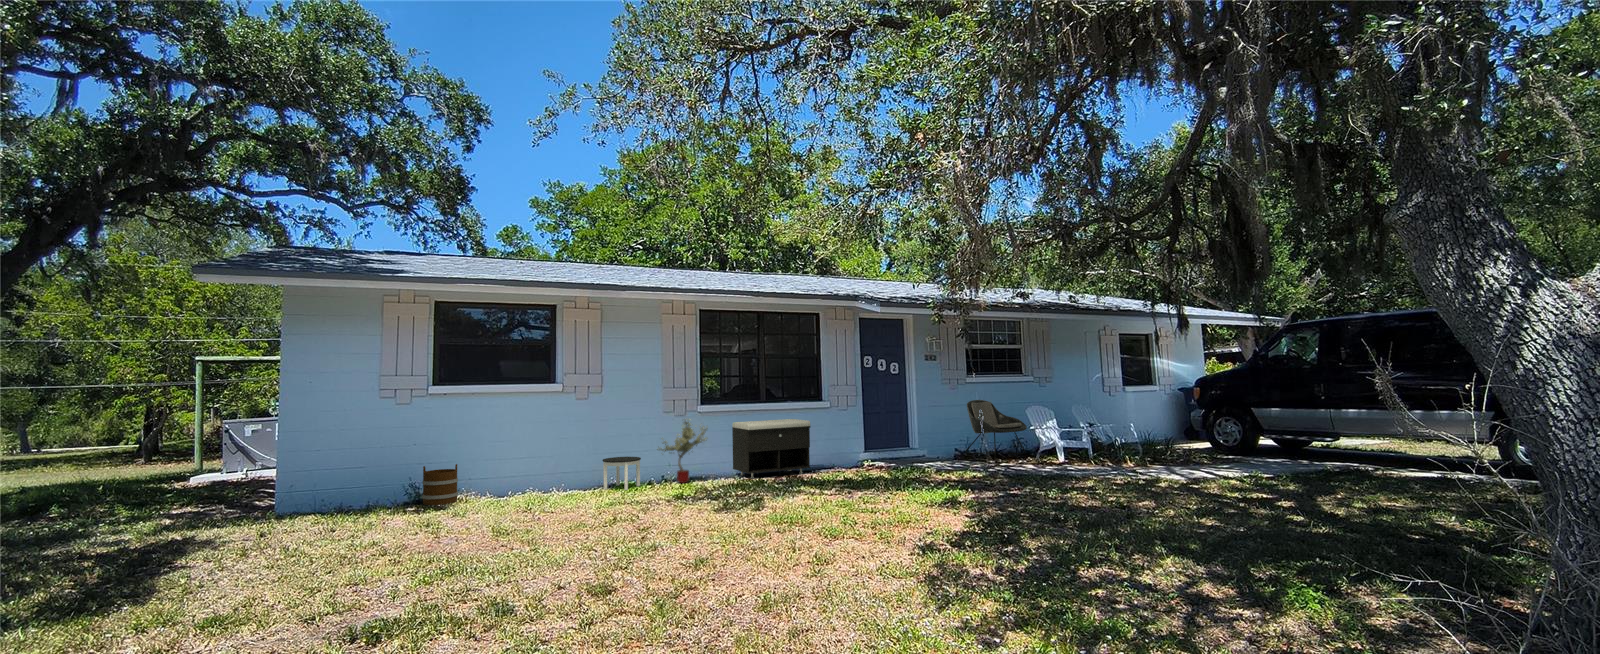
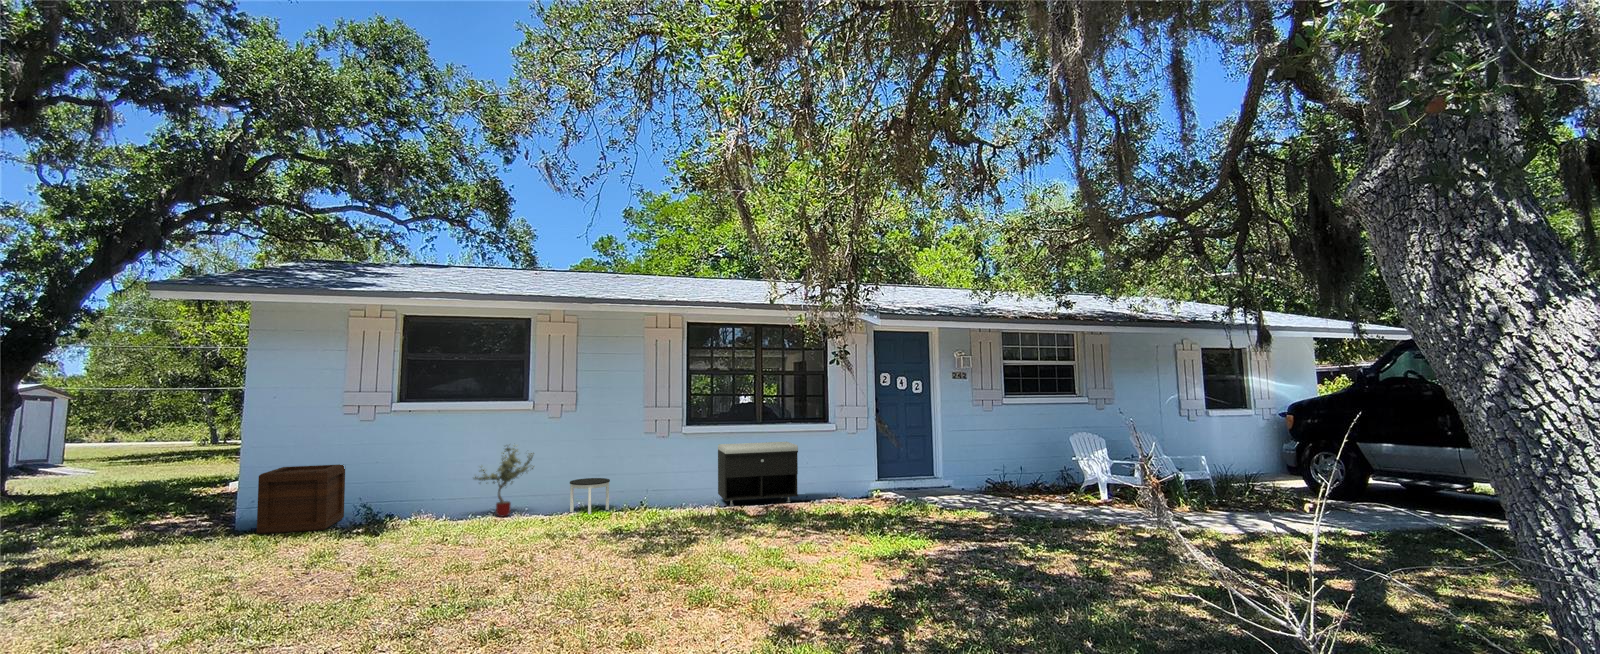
lounge chair: present [966,400,1027,458] -> none [997,423,1068,492]
potted tree: present [657,419,707,483] -> present [473,445,534,517]
wooden crate: none [300,449,374,521] -> present [257,464,345,534]
bucket: present [422,464,458,505] -> none [386,482,422,522]

